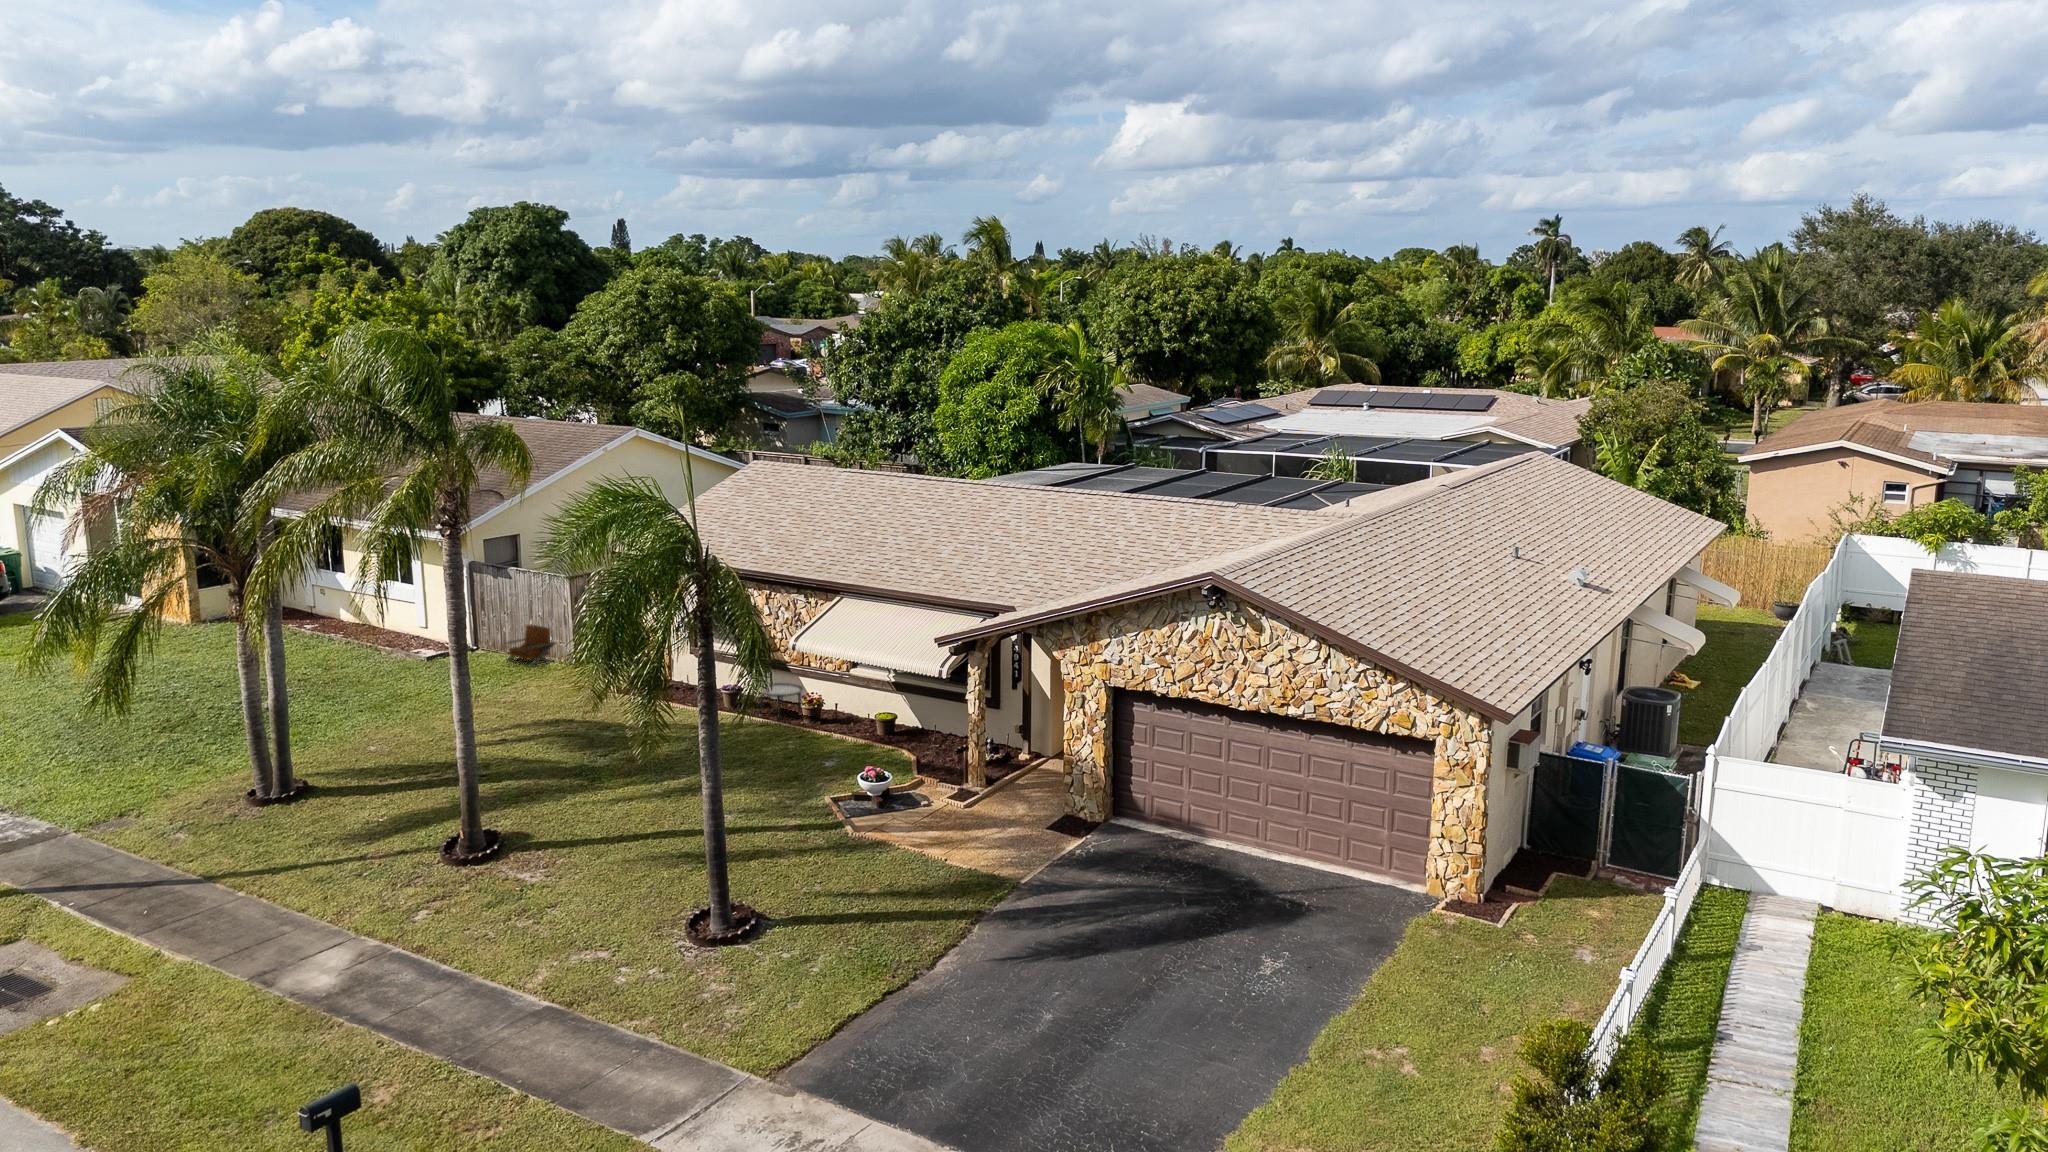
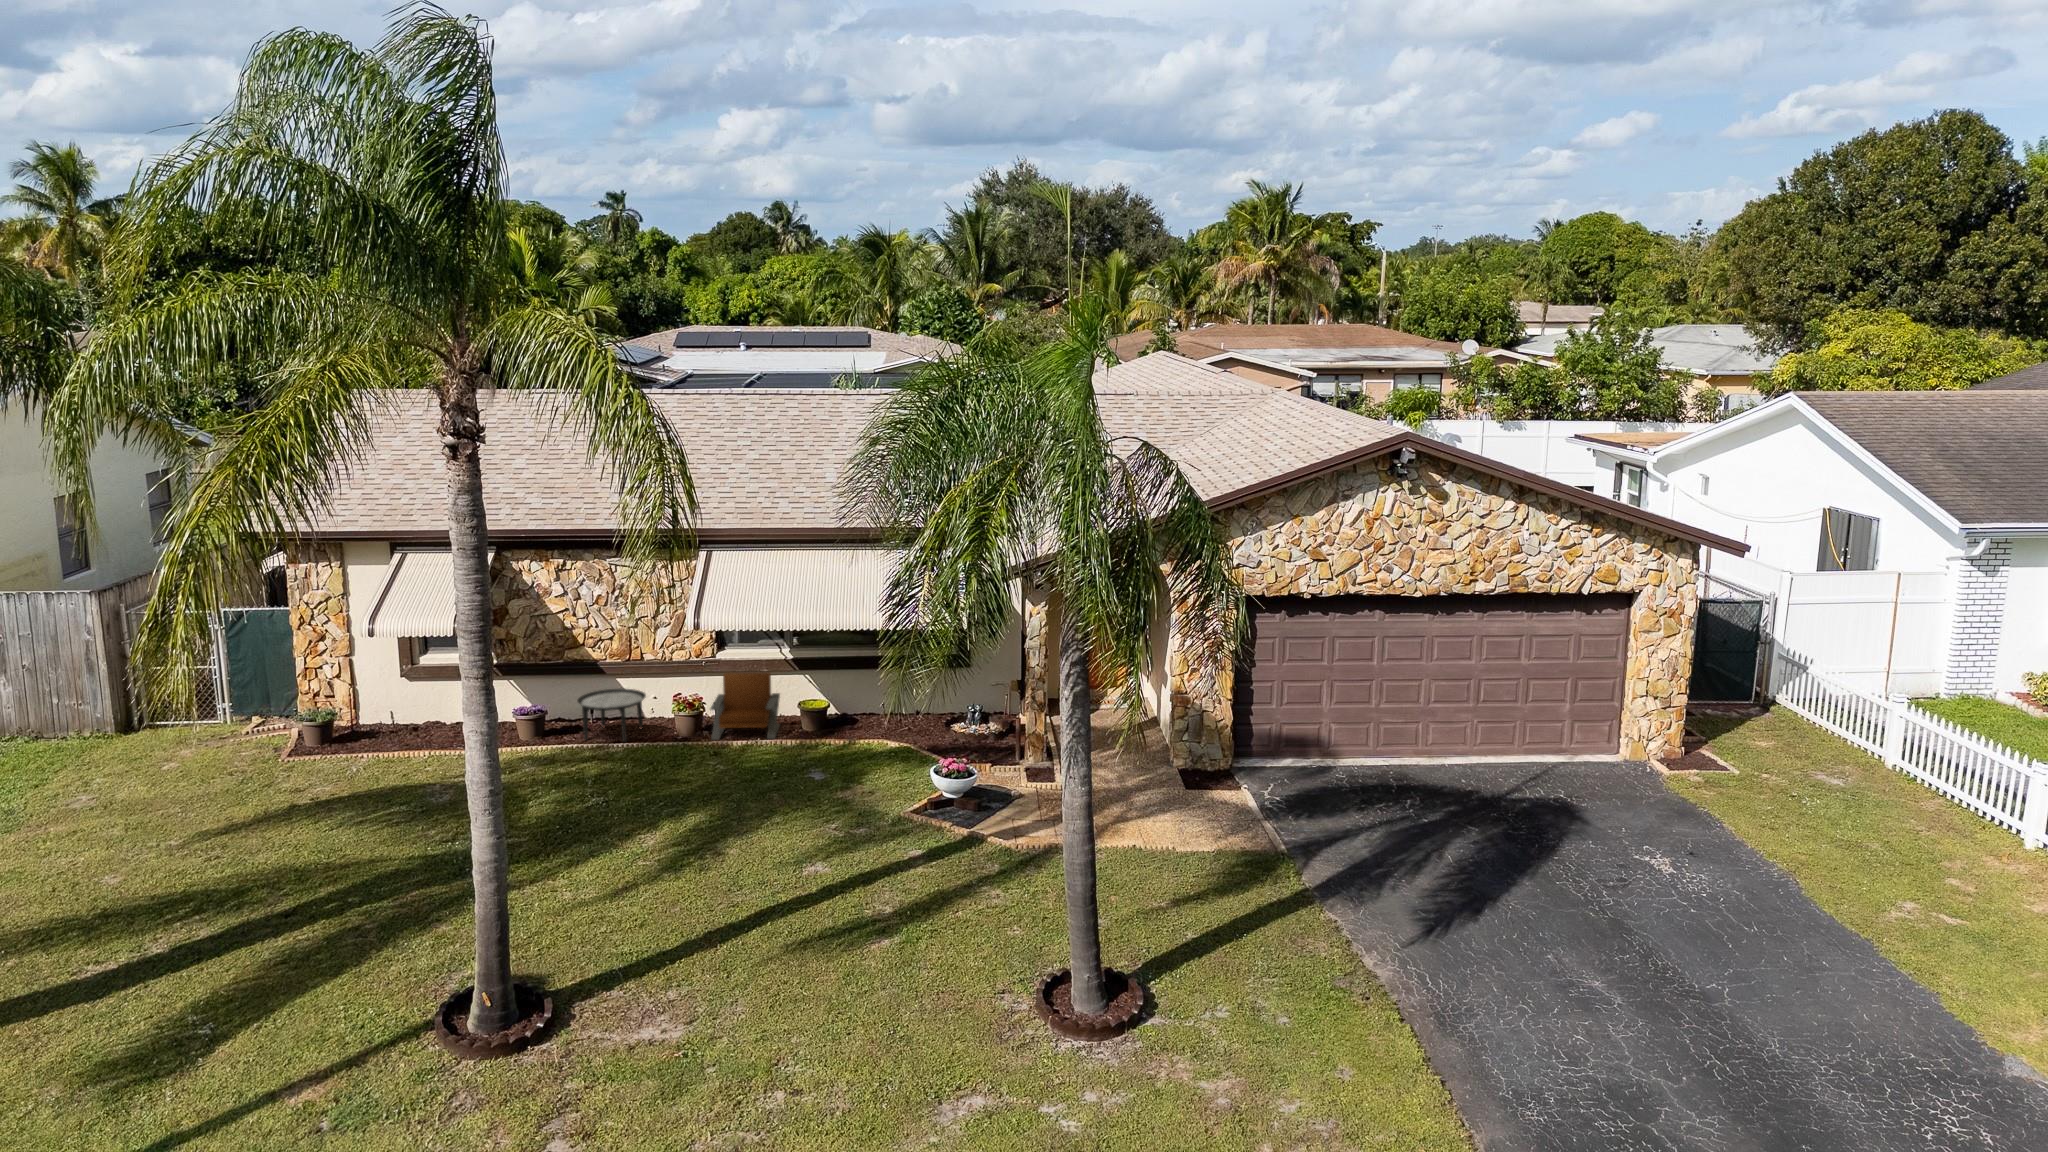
lounge chair: present [507,624,555,667] -> present [711,672,780,740]

